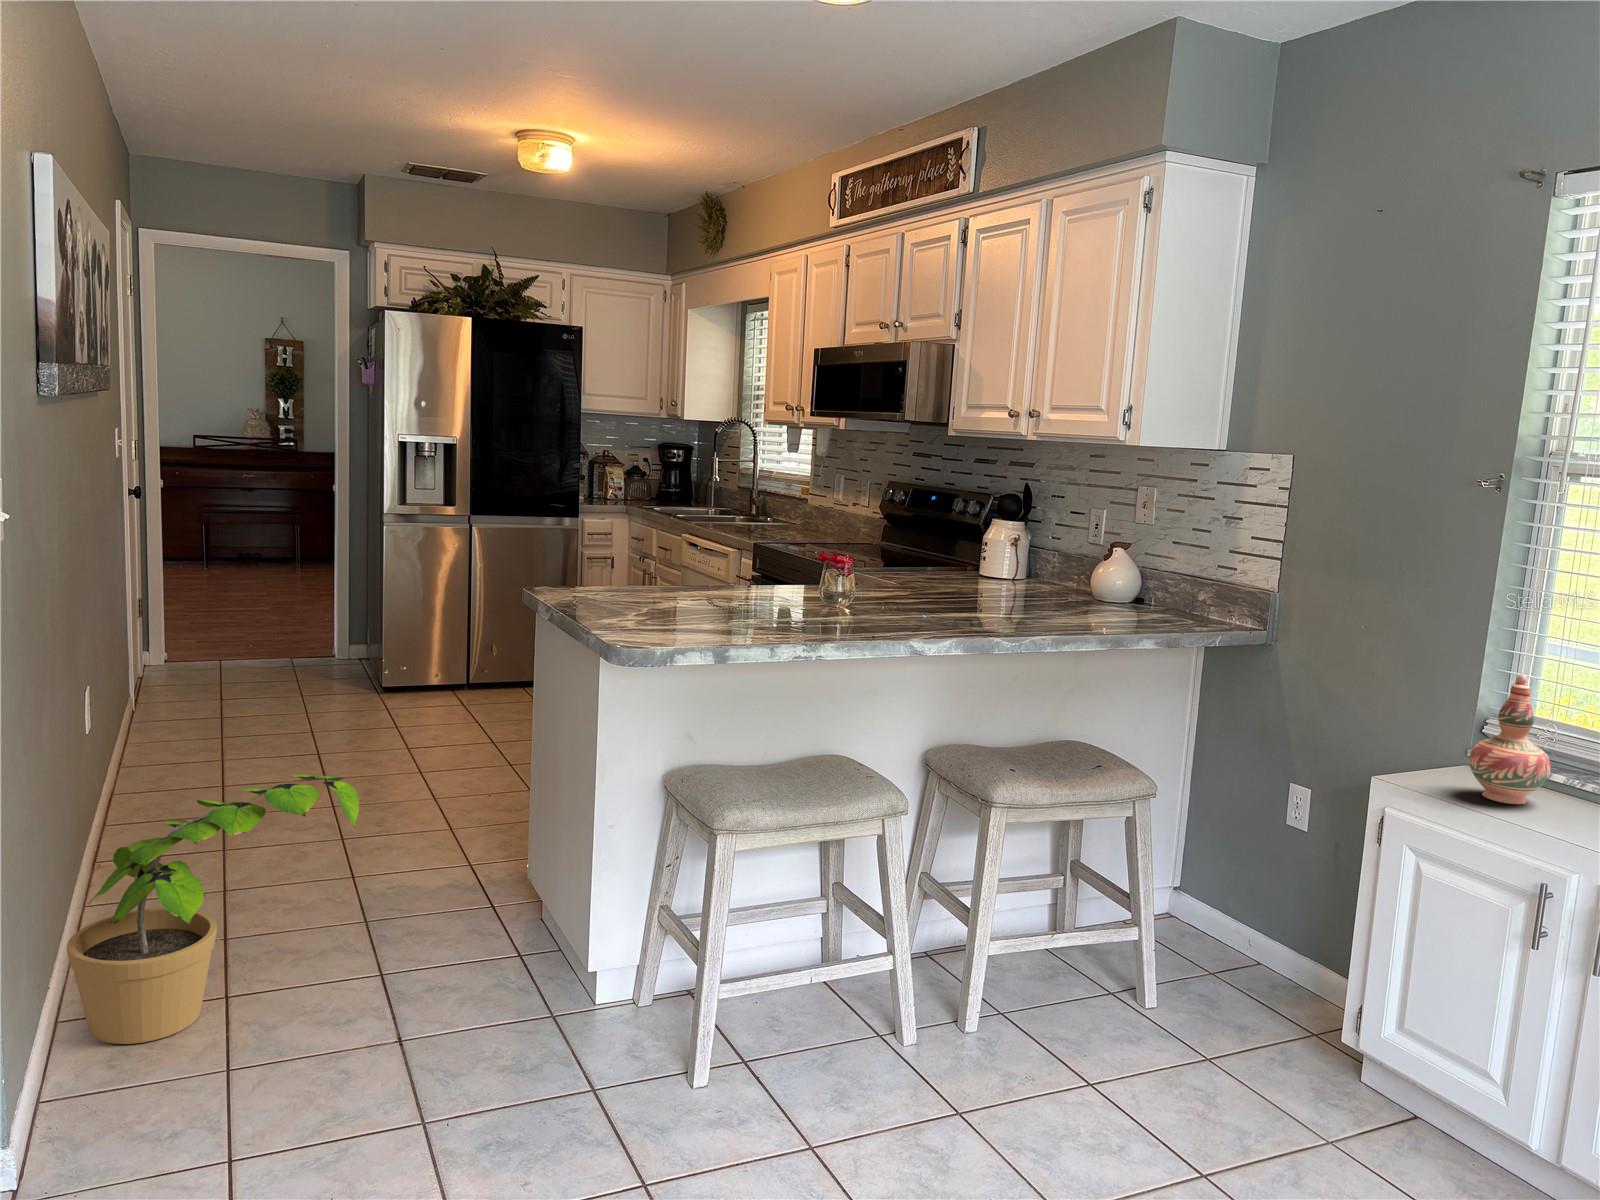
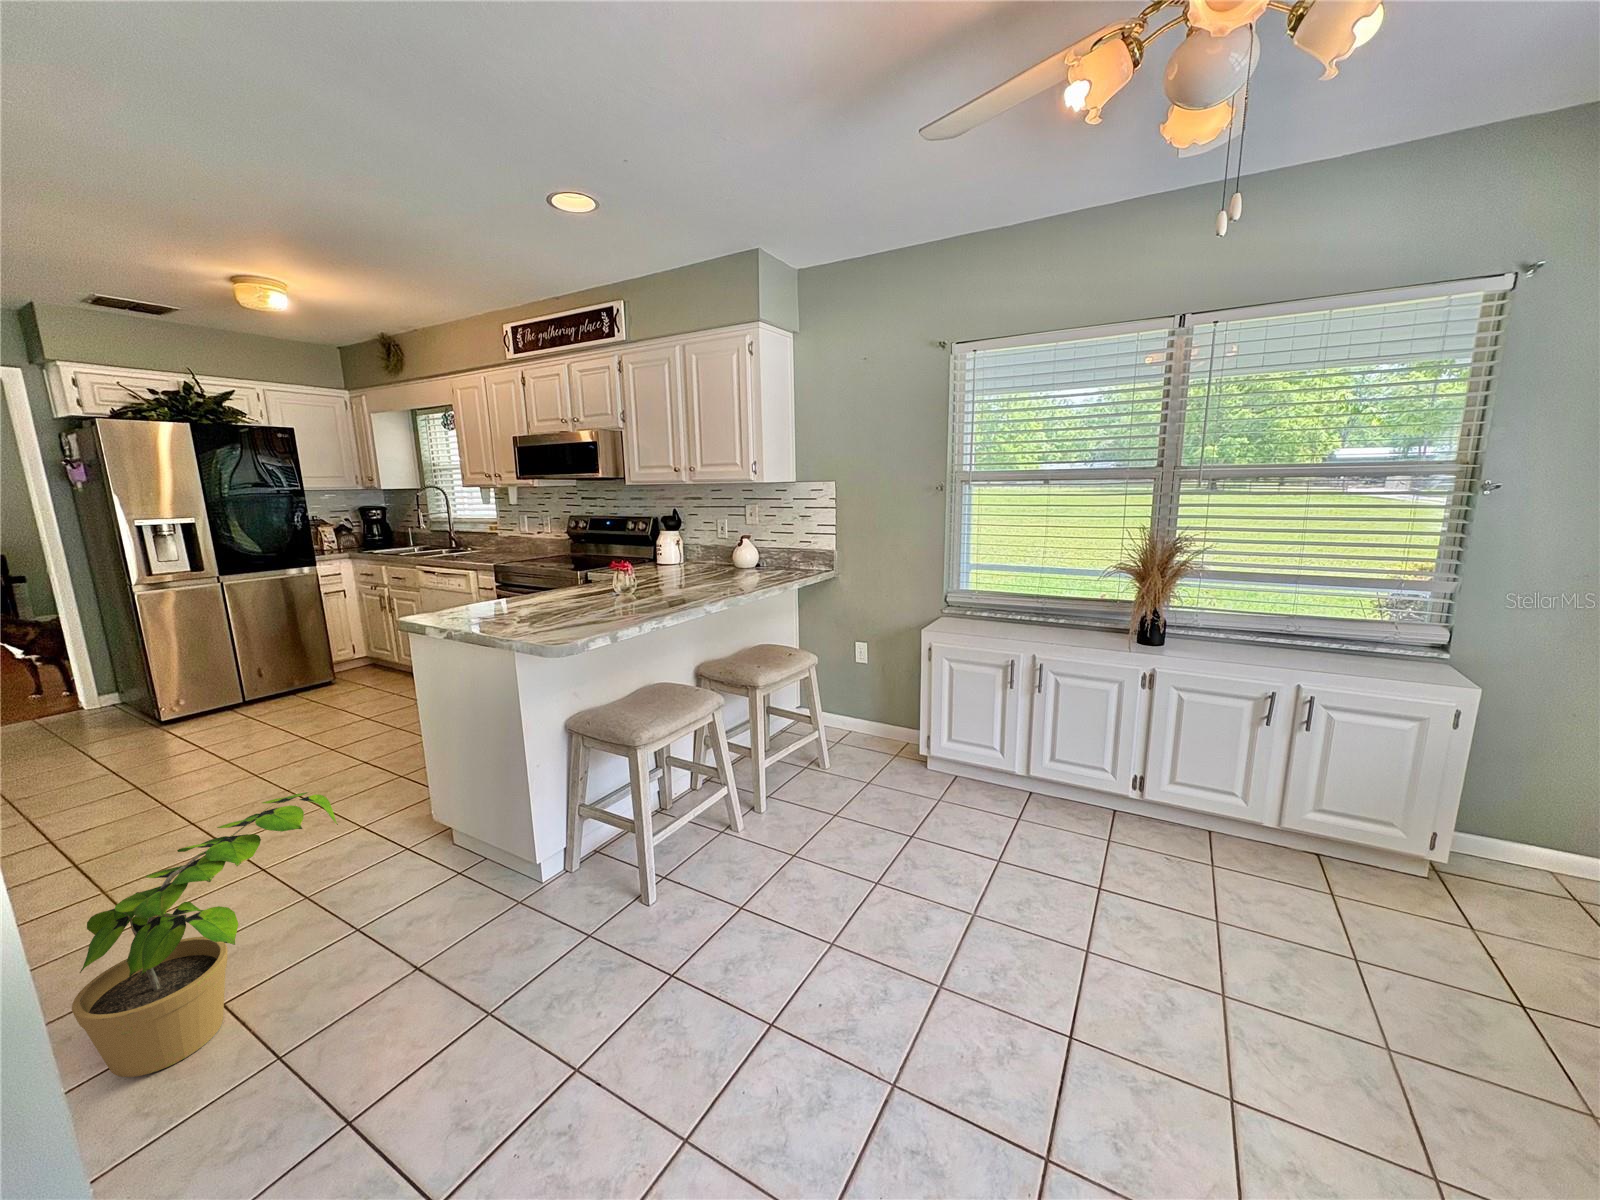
decorative vase: present [1469,674,1551,804] -> none [954,572,986,630]

